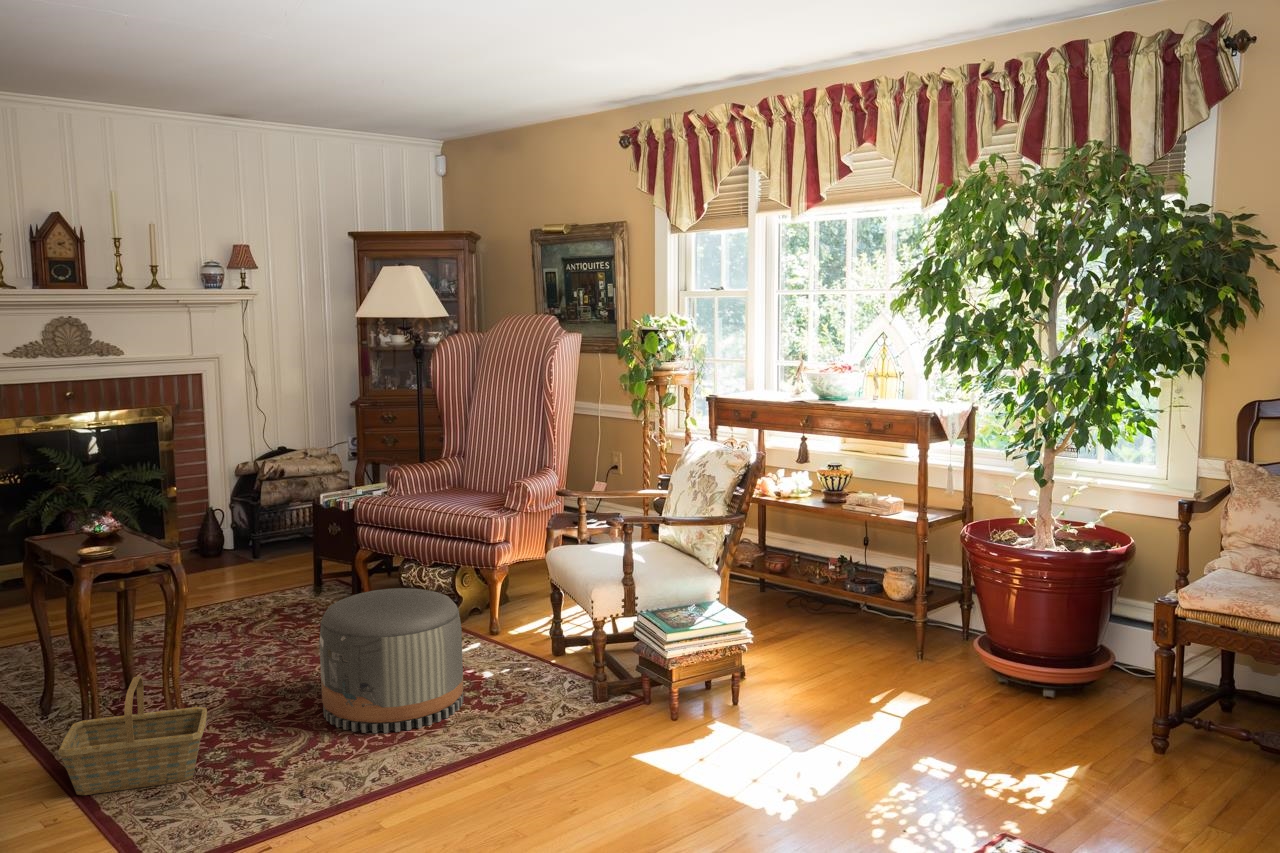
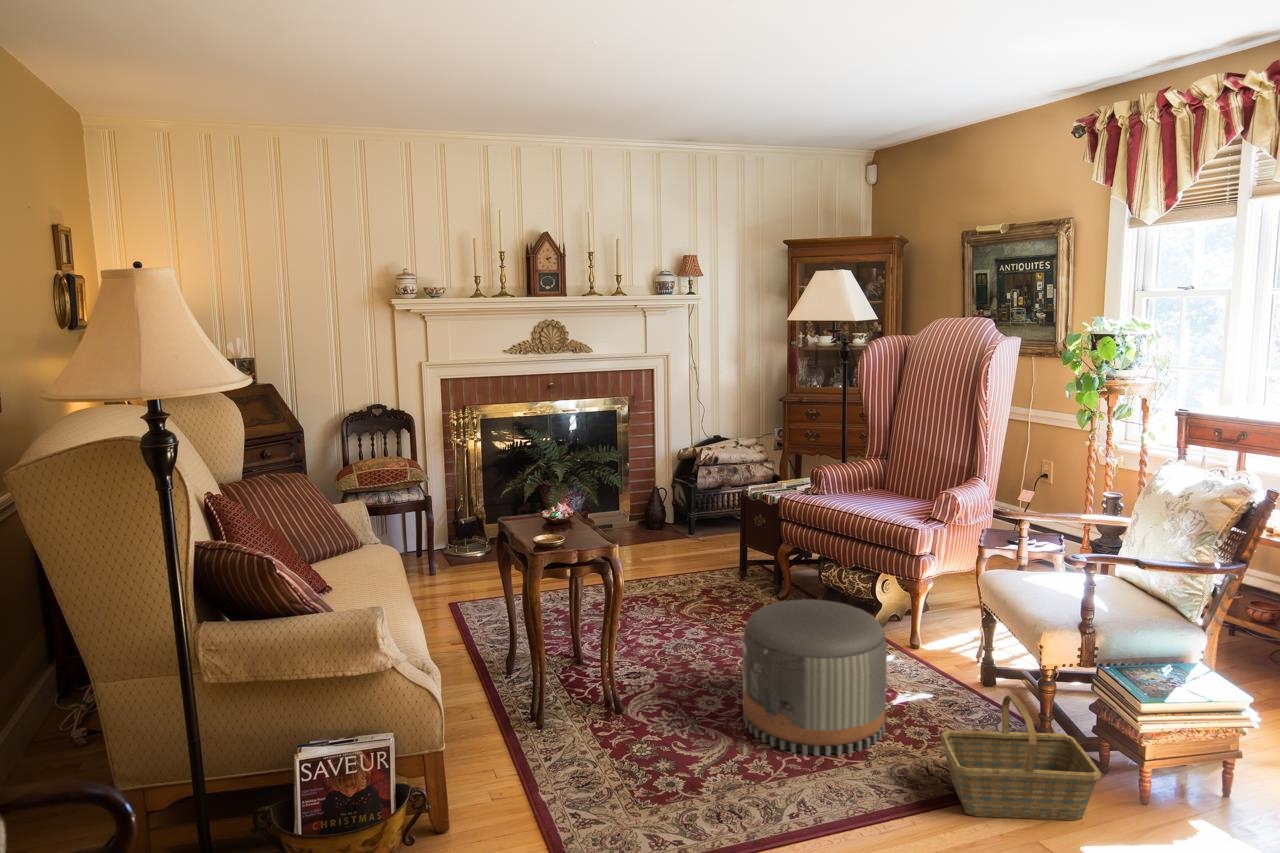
basket: present [58,676,207,795] -> present [940,696,1101,820]

